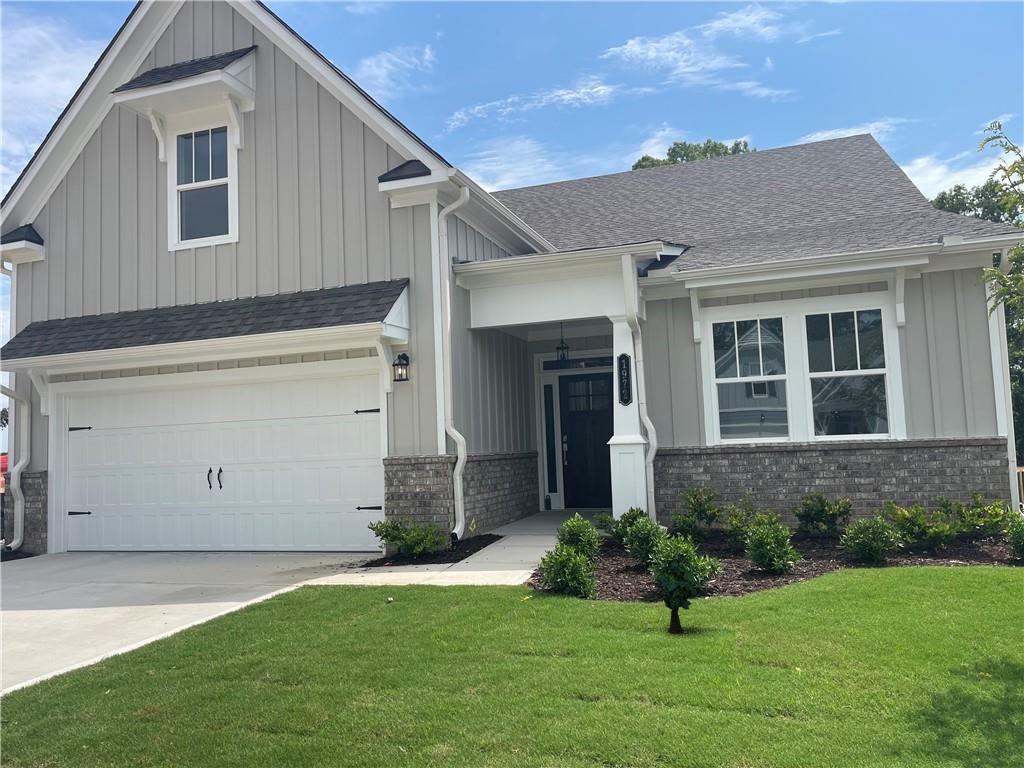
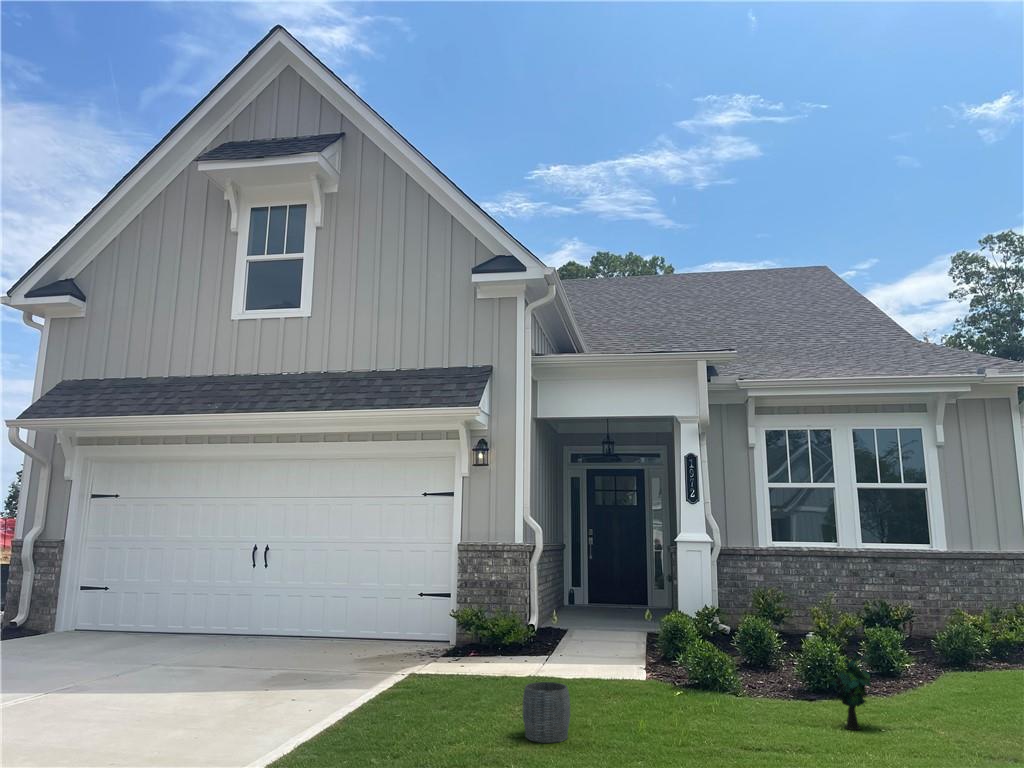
woven basket: none [329,592,378,652] -> present [523,682,570,743]

